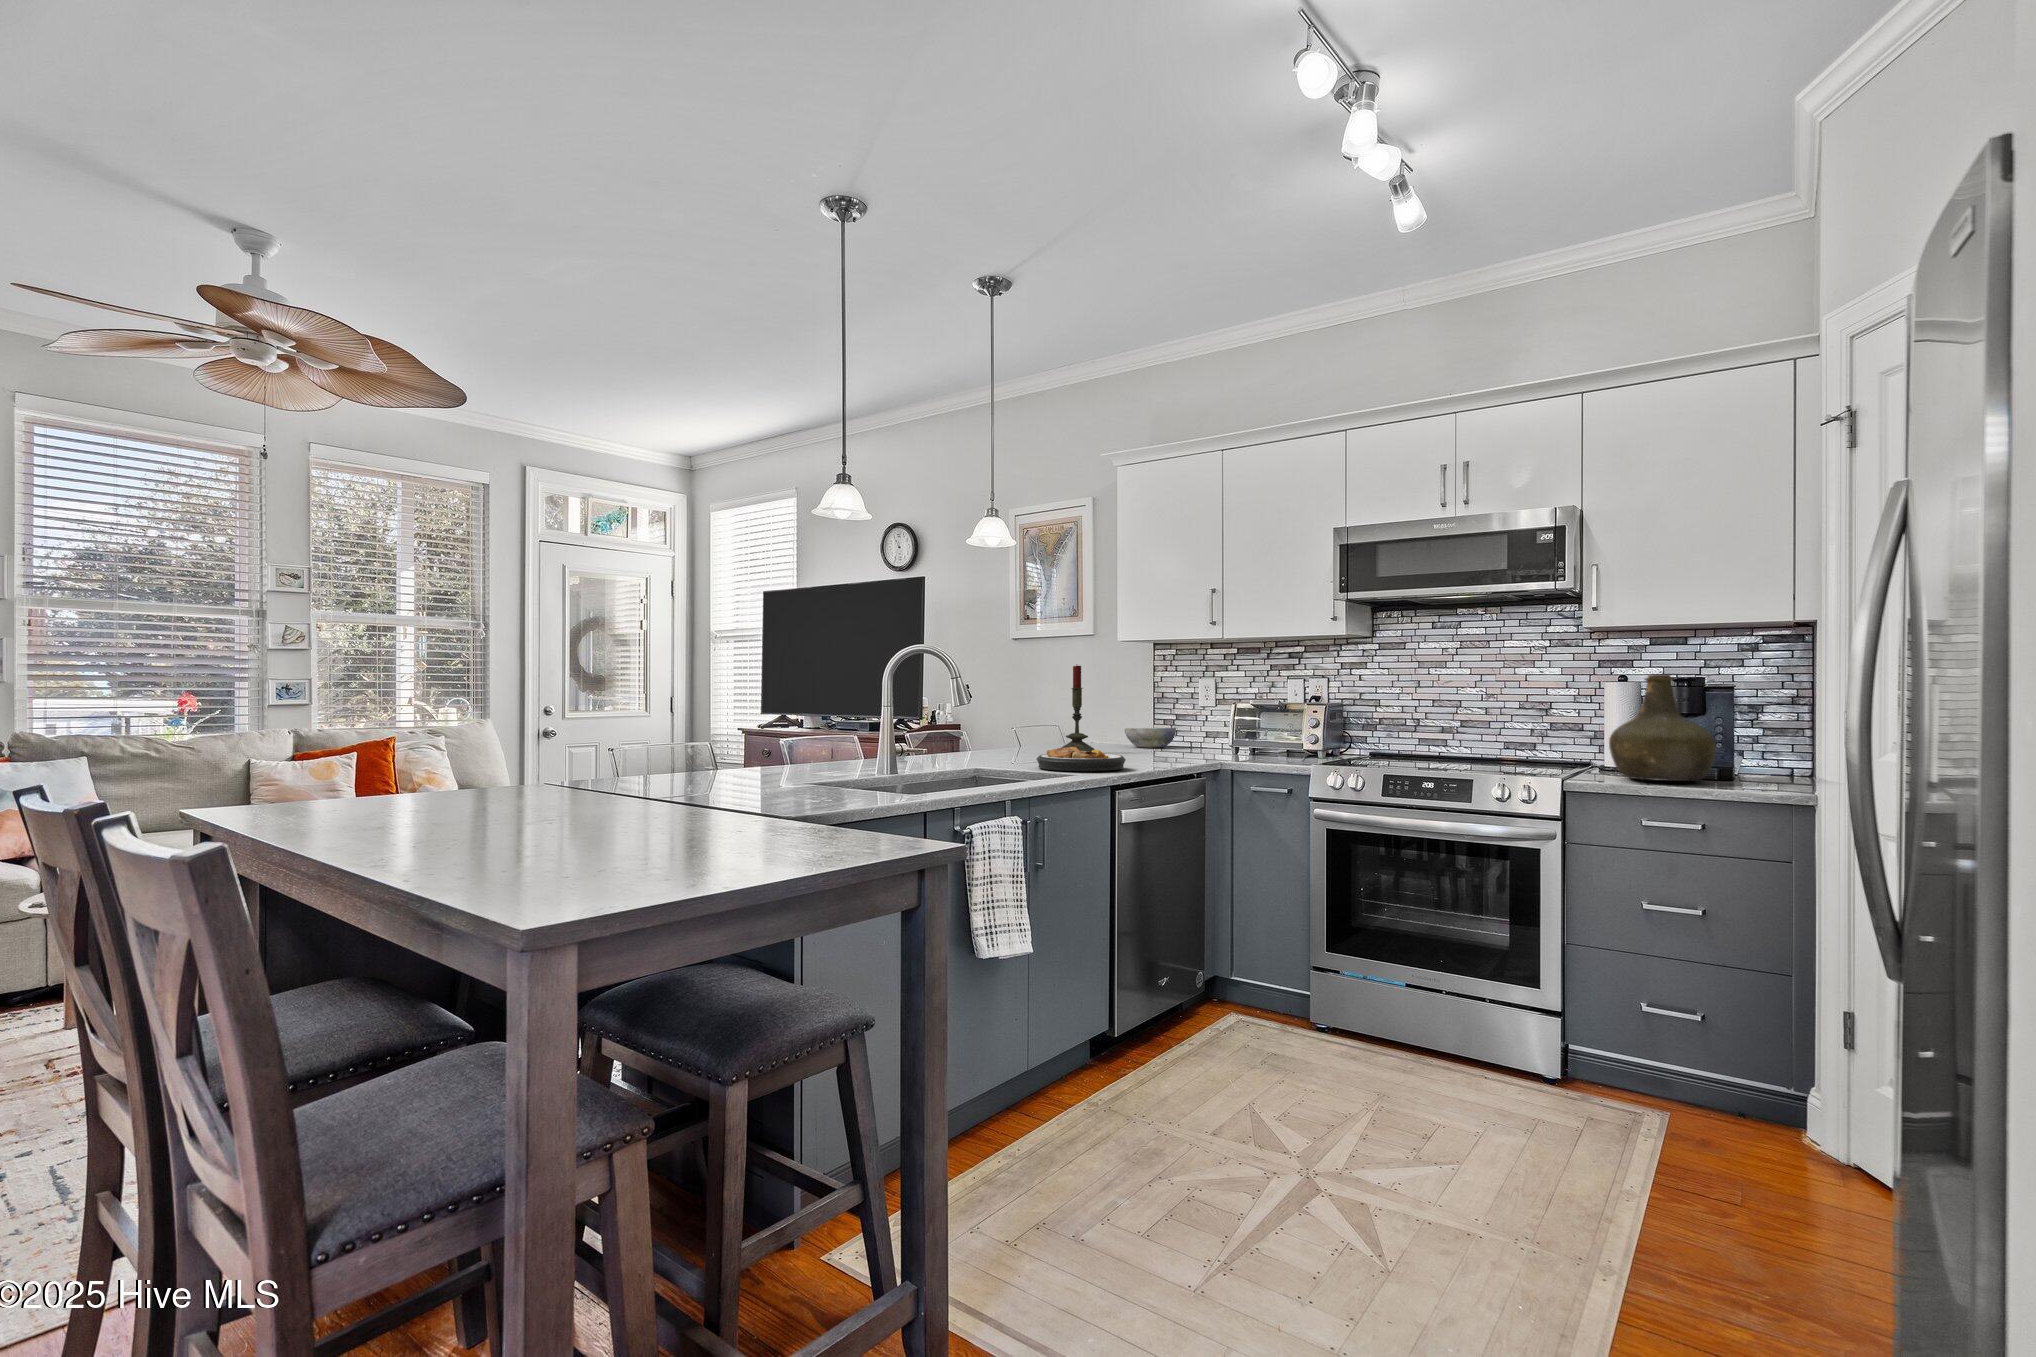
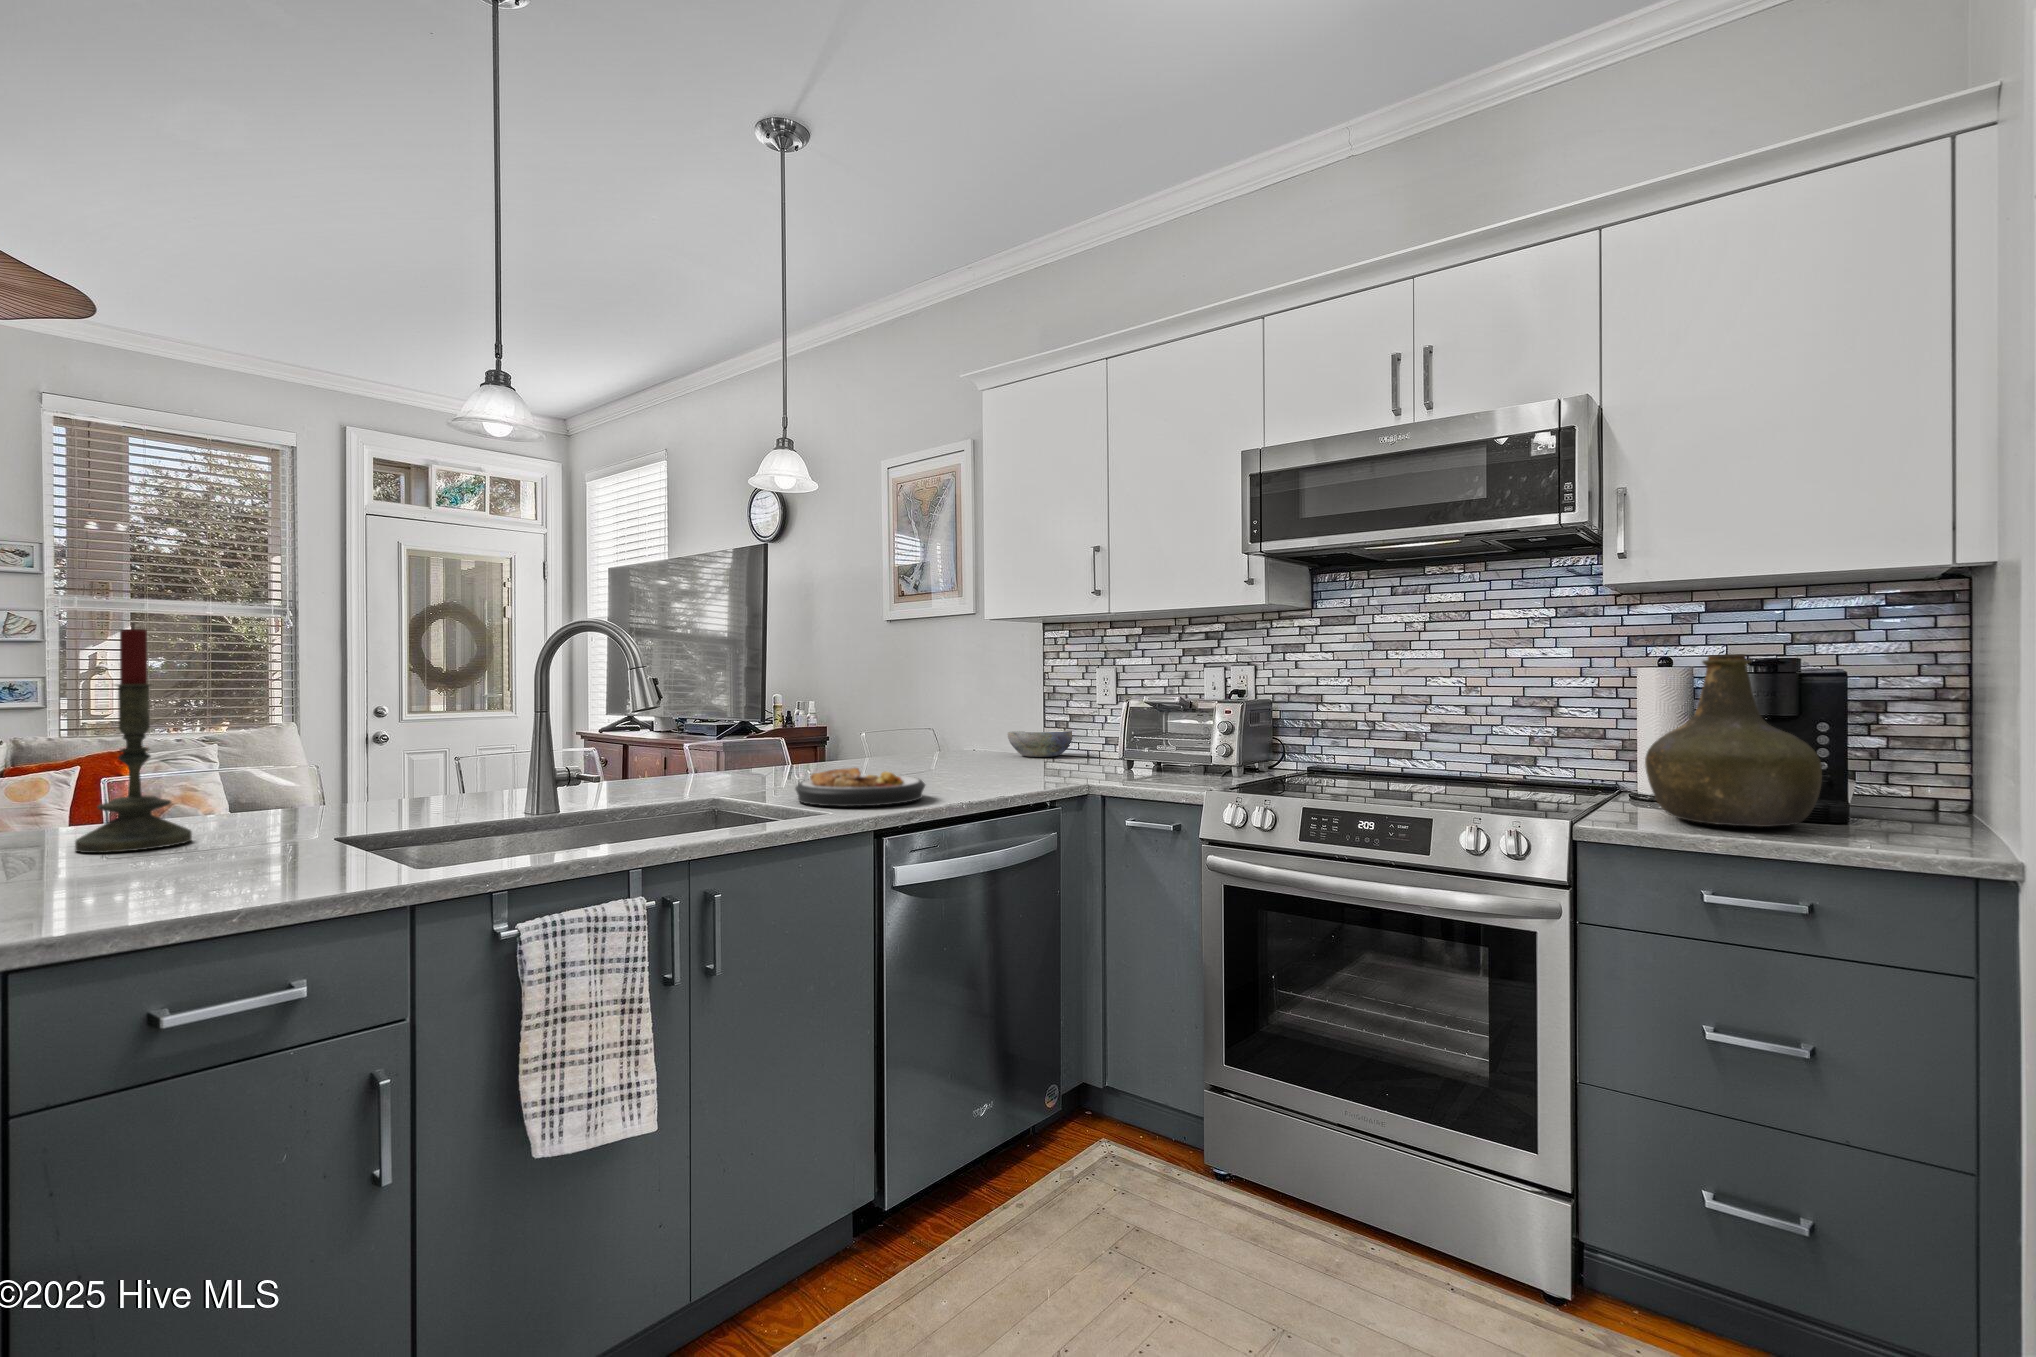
candle: present [1062,666,1094,752] -> present [75,623,192,853]

